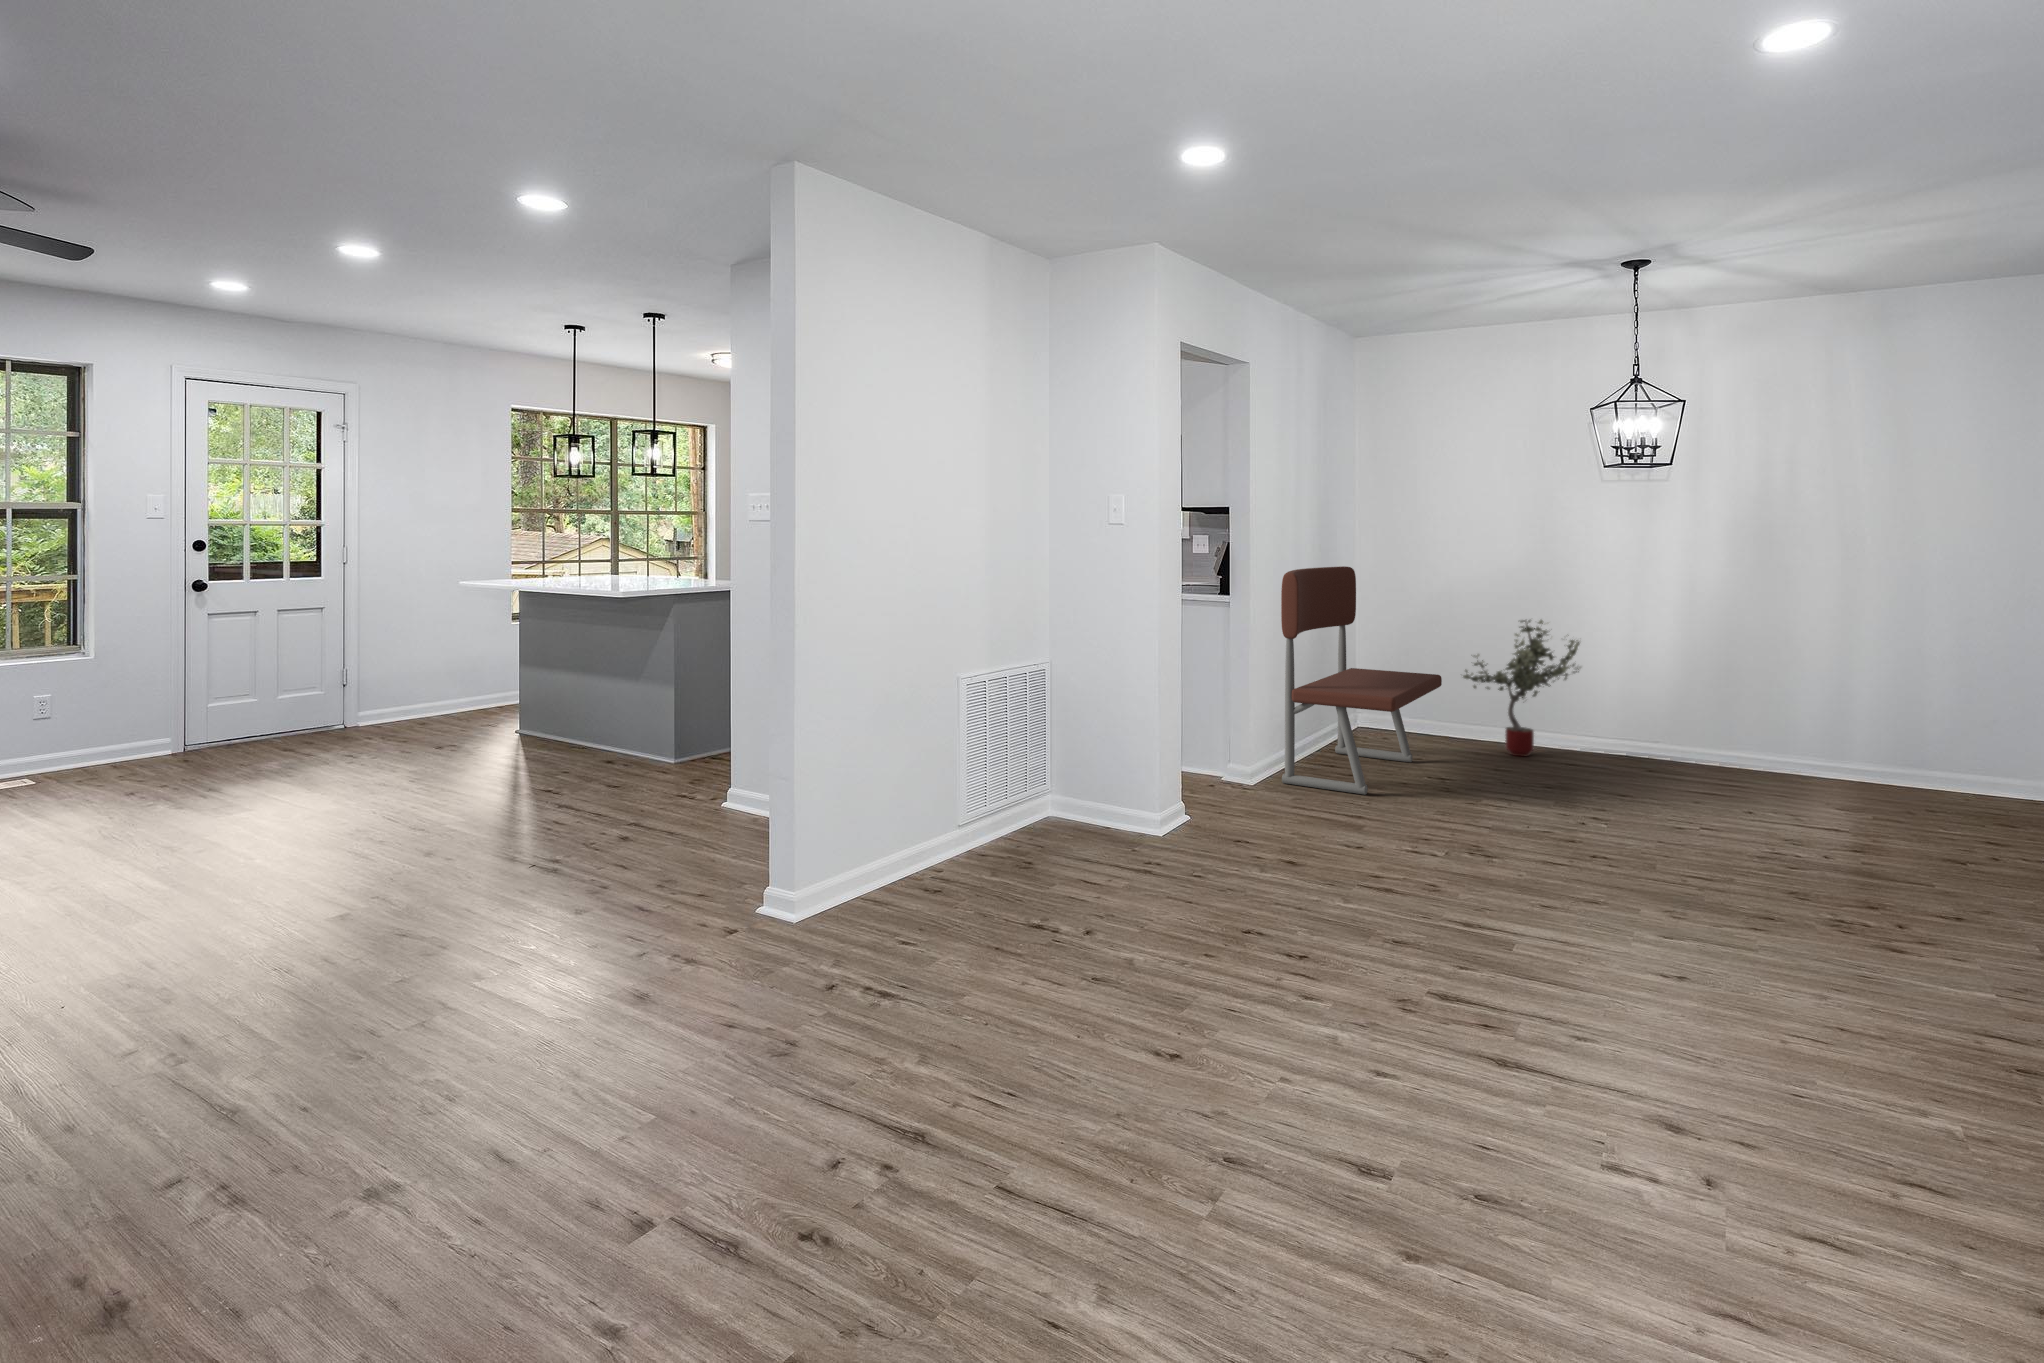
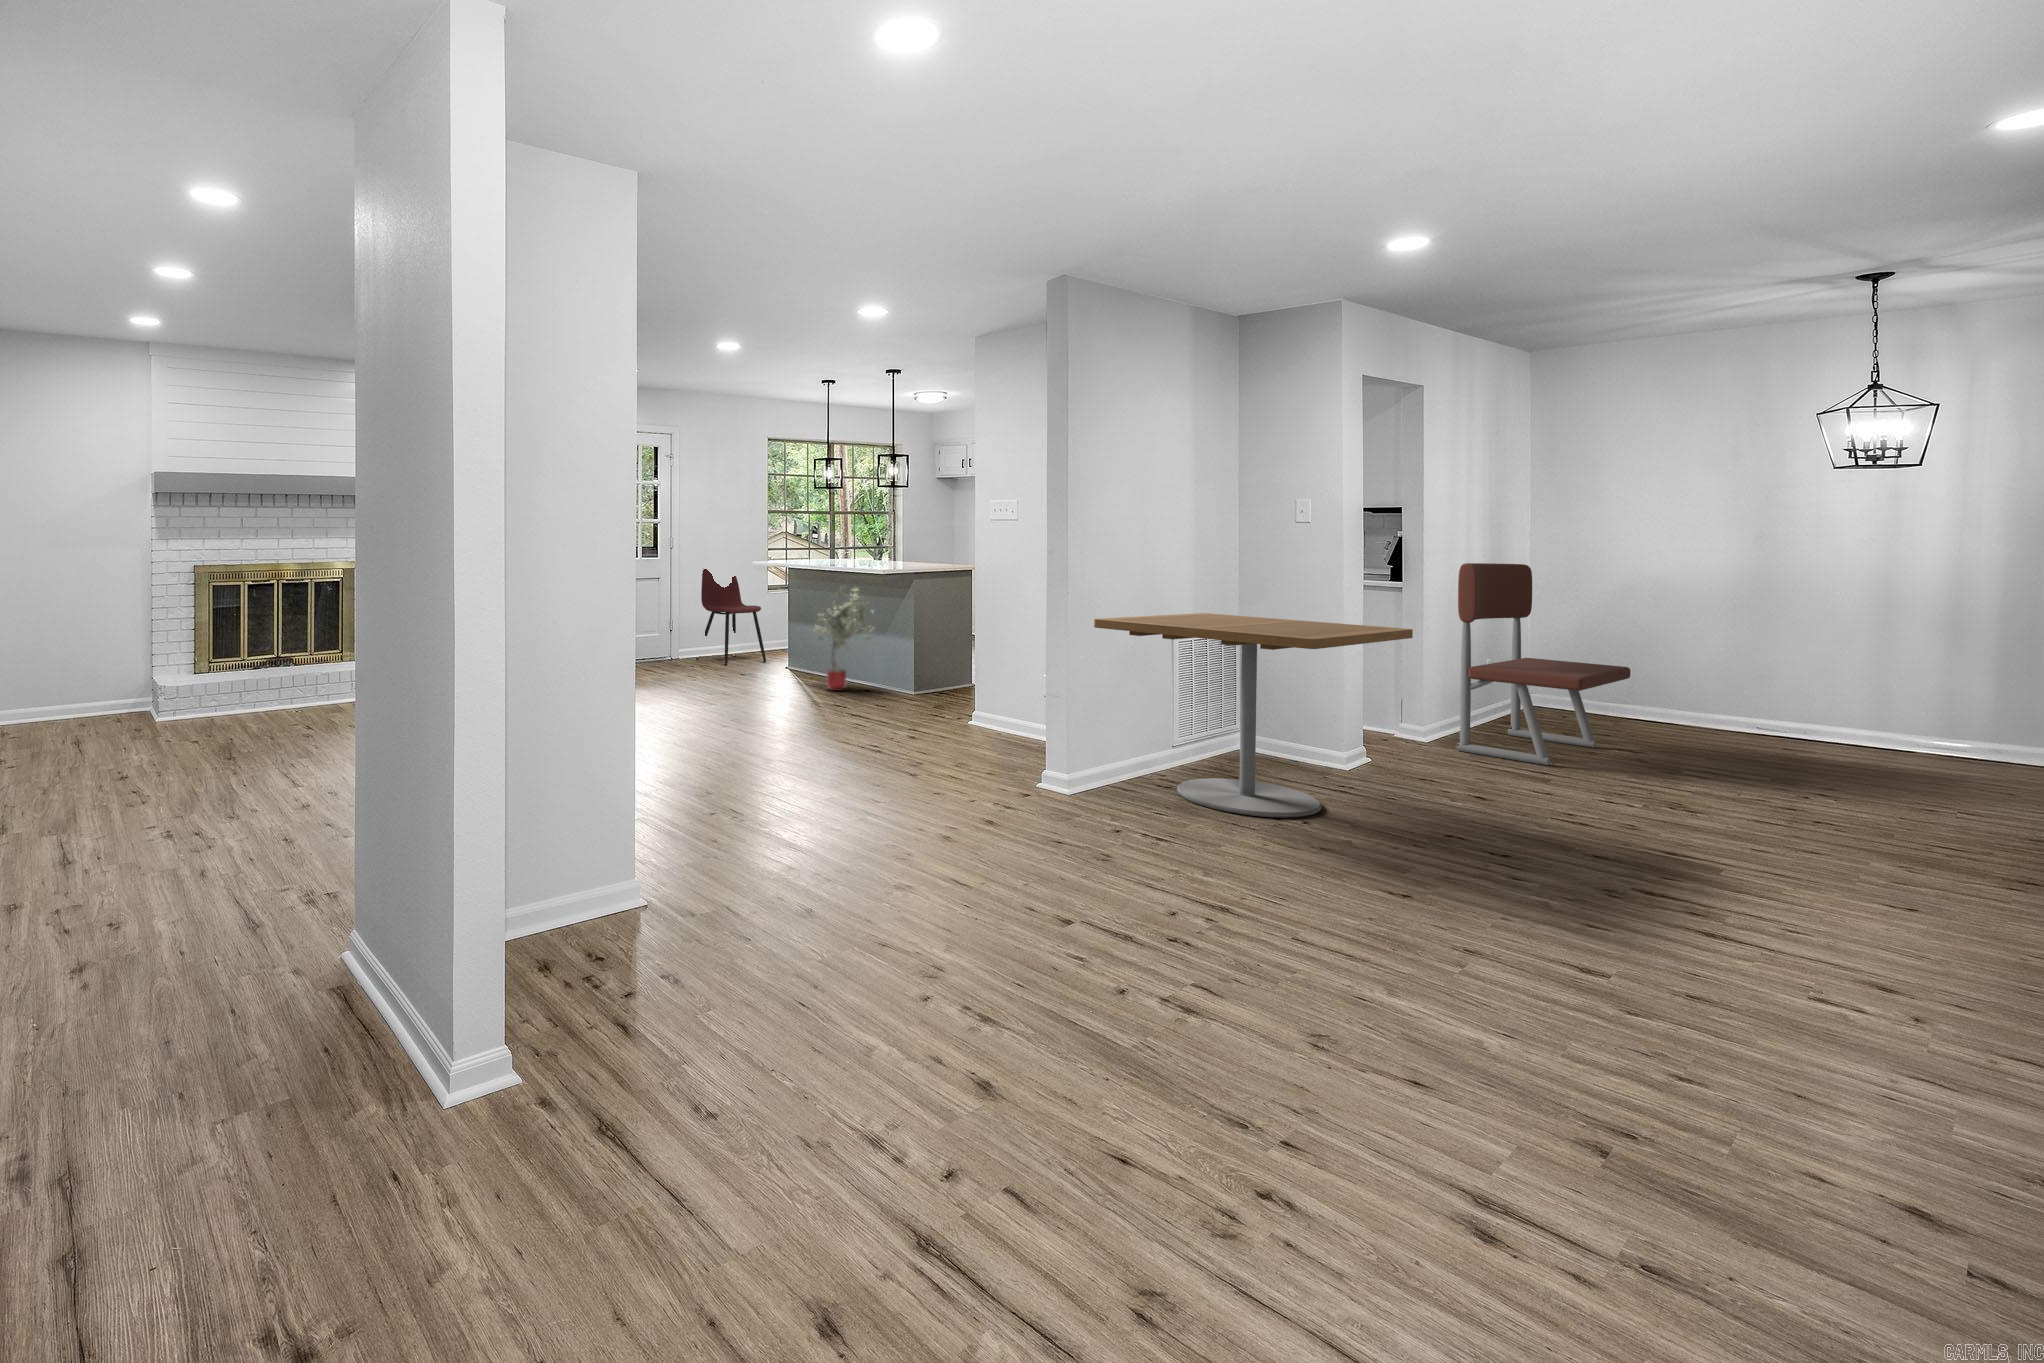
dining chair: none [378,587,487,733] -> present [696,568,766,665]
potted tree: present [1463,620,1581,756] -> present [814,587,872,691]
dining table: none [833,653,1214,932] -> present [1094,613,1413,818]

